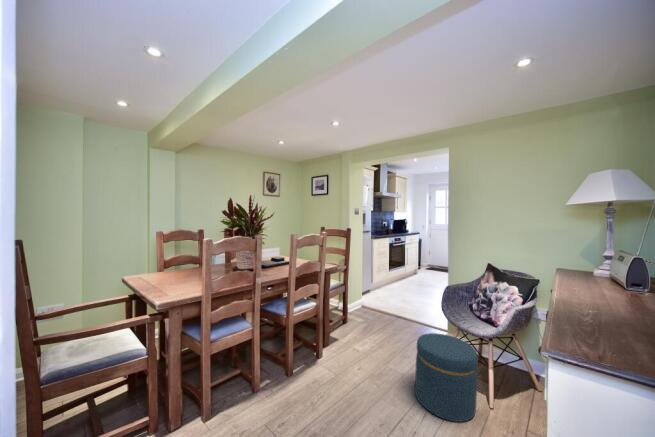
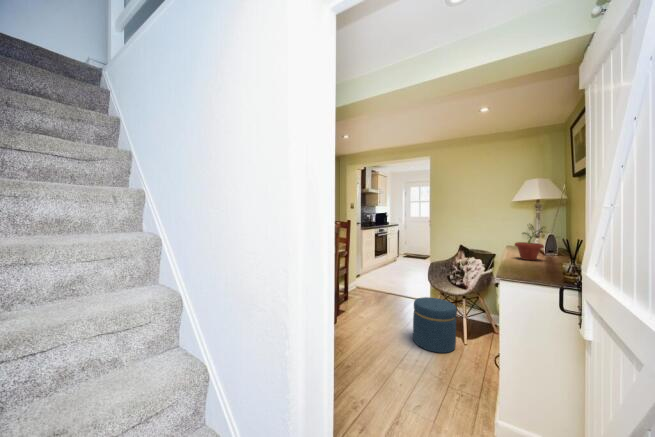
potted plant: none [573,238,633,299] -> present [515,225,544,260]

